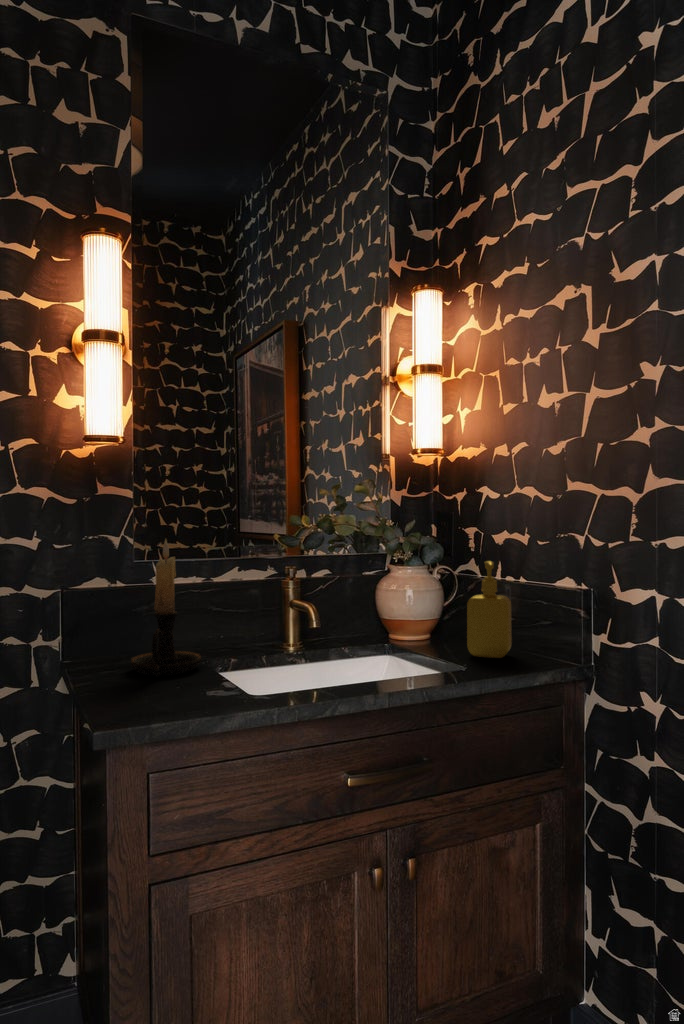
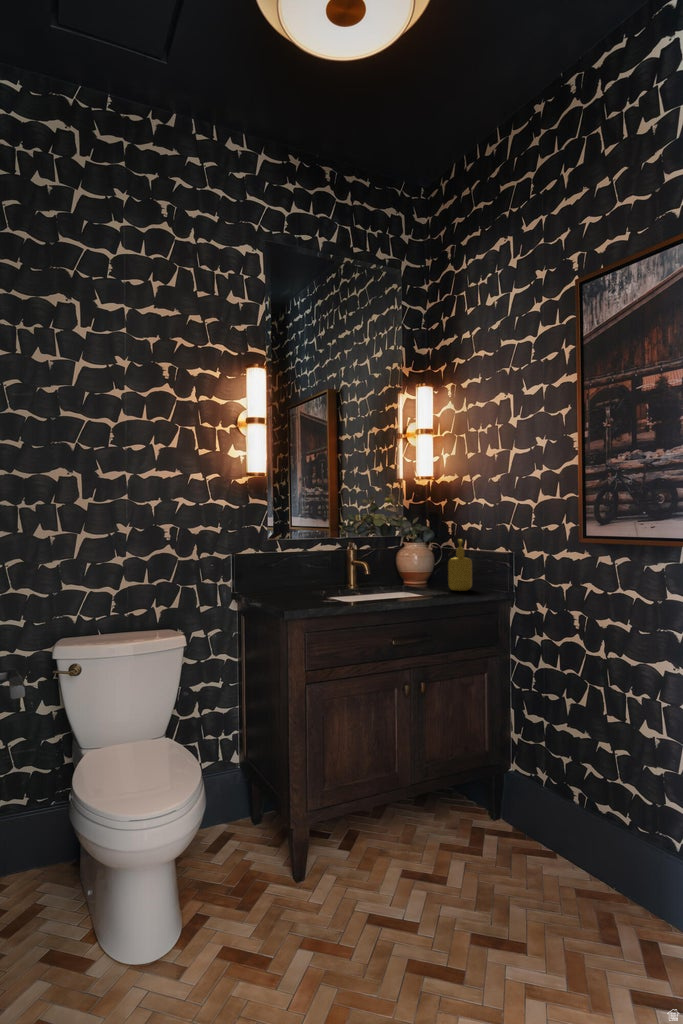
candle holder: present [131,540,202,677] -> none [273,526,310,597]

